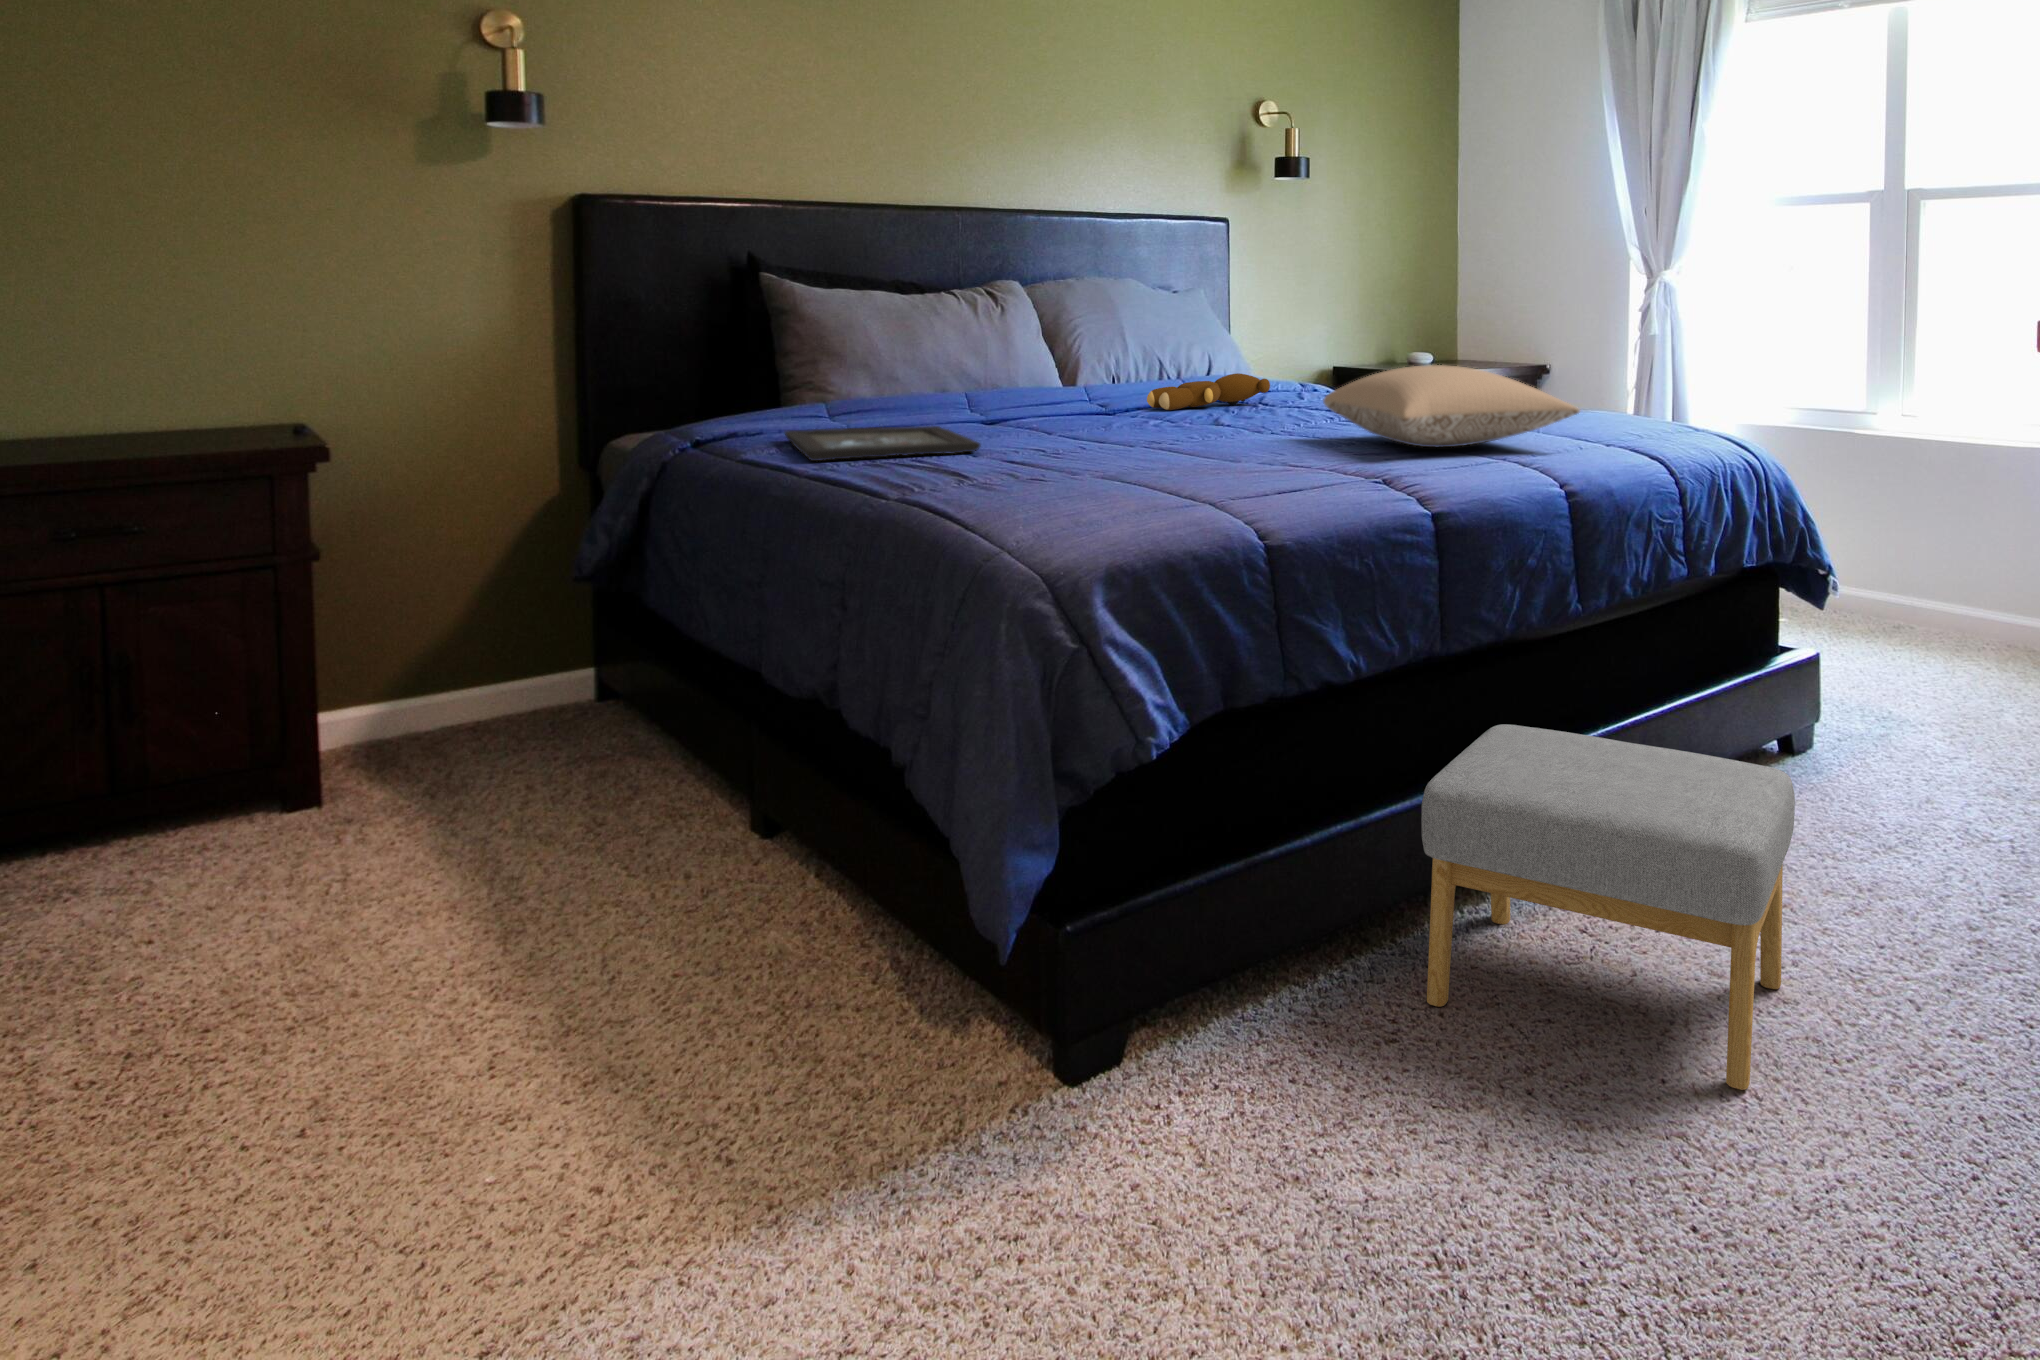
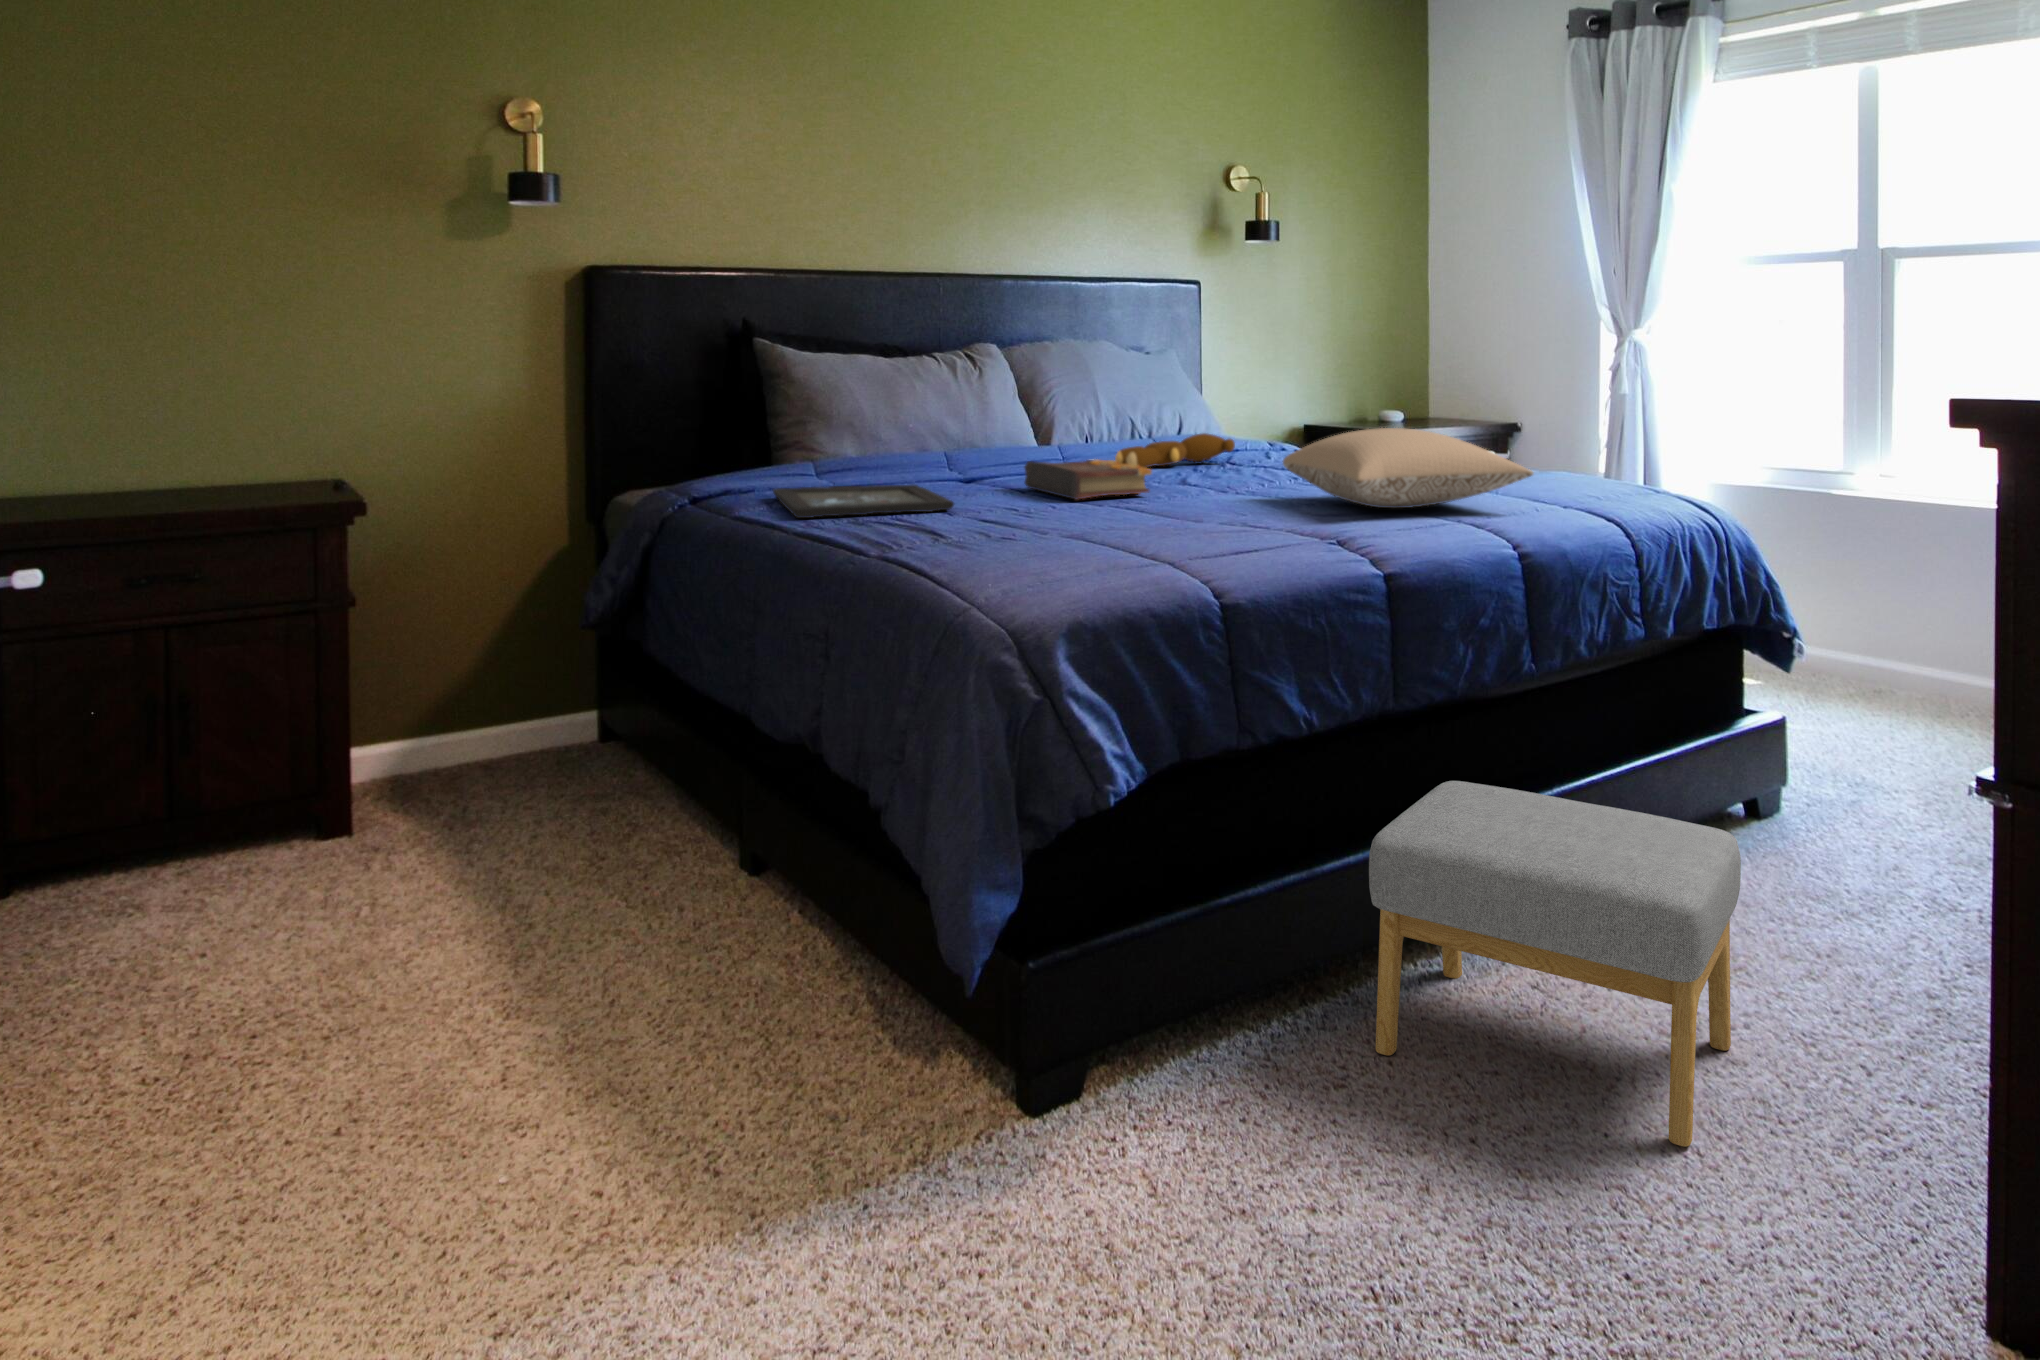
book: none [1053,399,1187,441] -> present [1024,459,1152,500]

